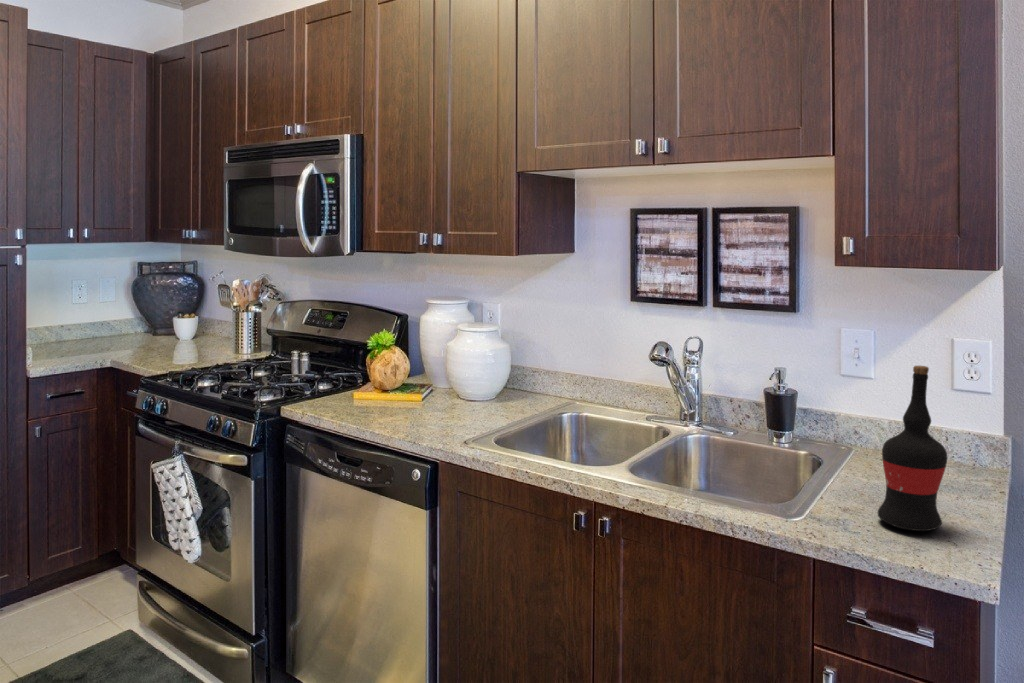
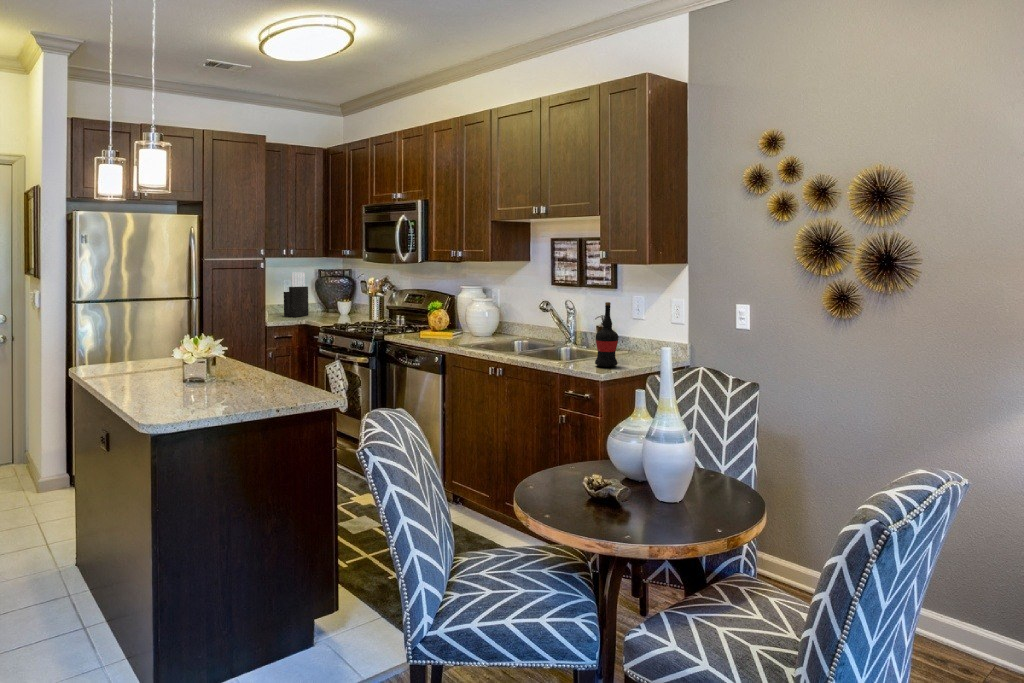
knife block: none [67,269,119,352] -> present [284,272,308,317]

